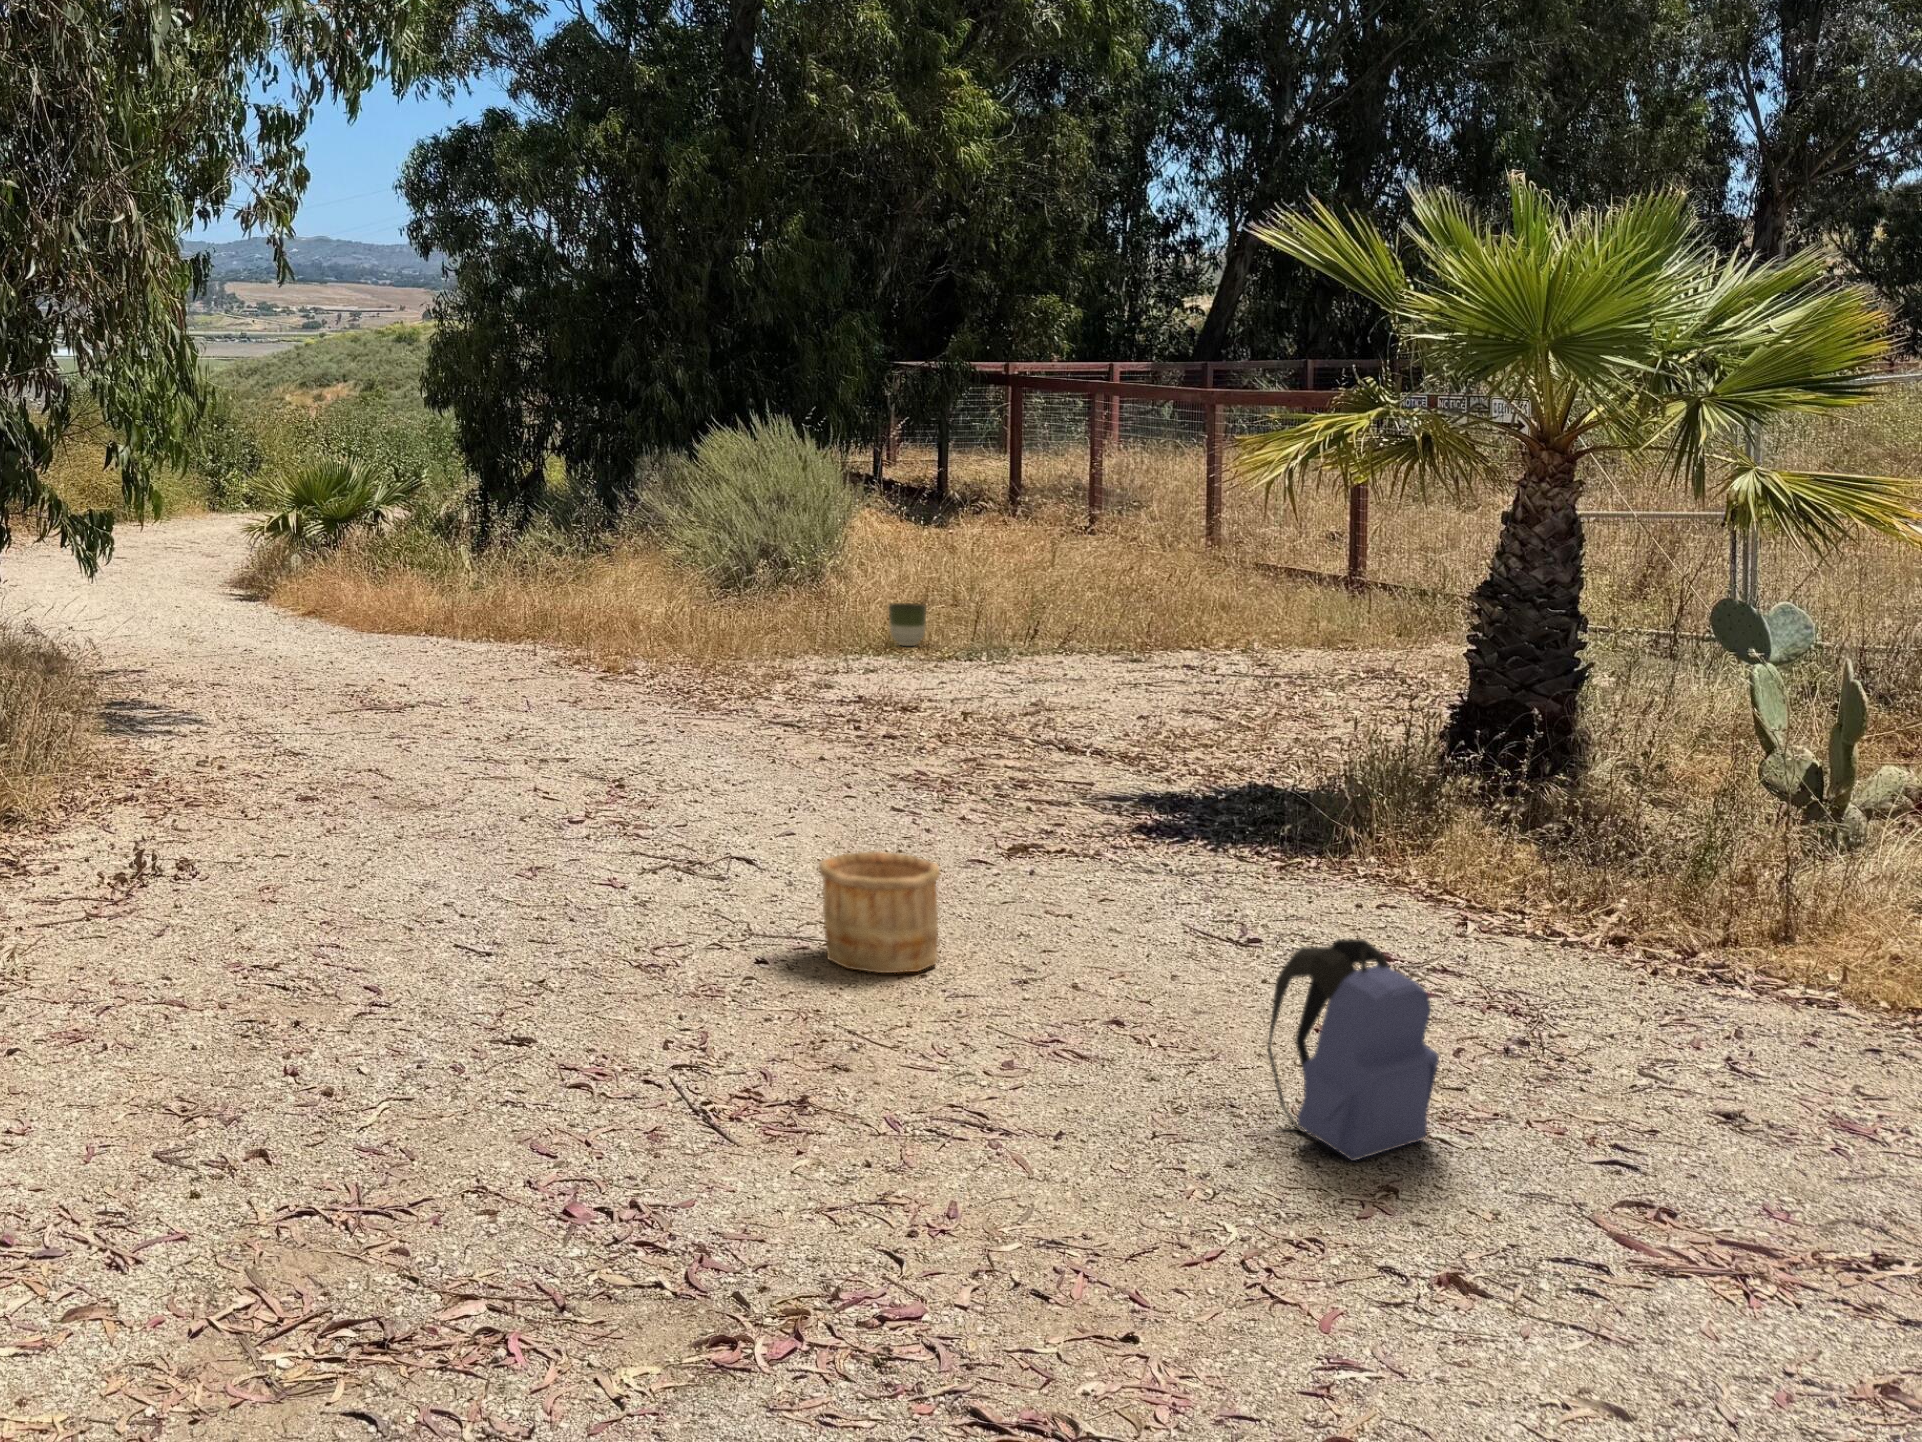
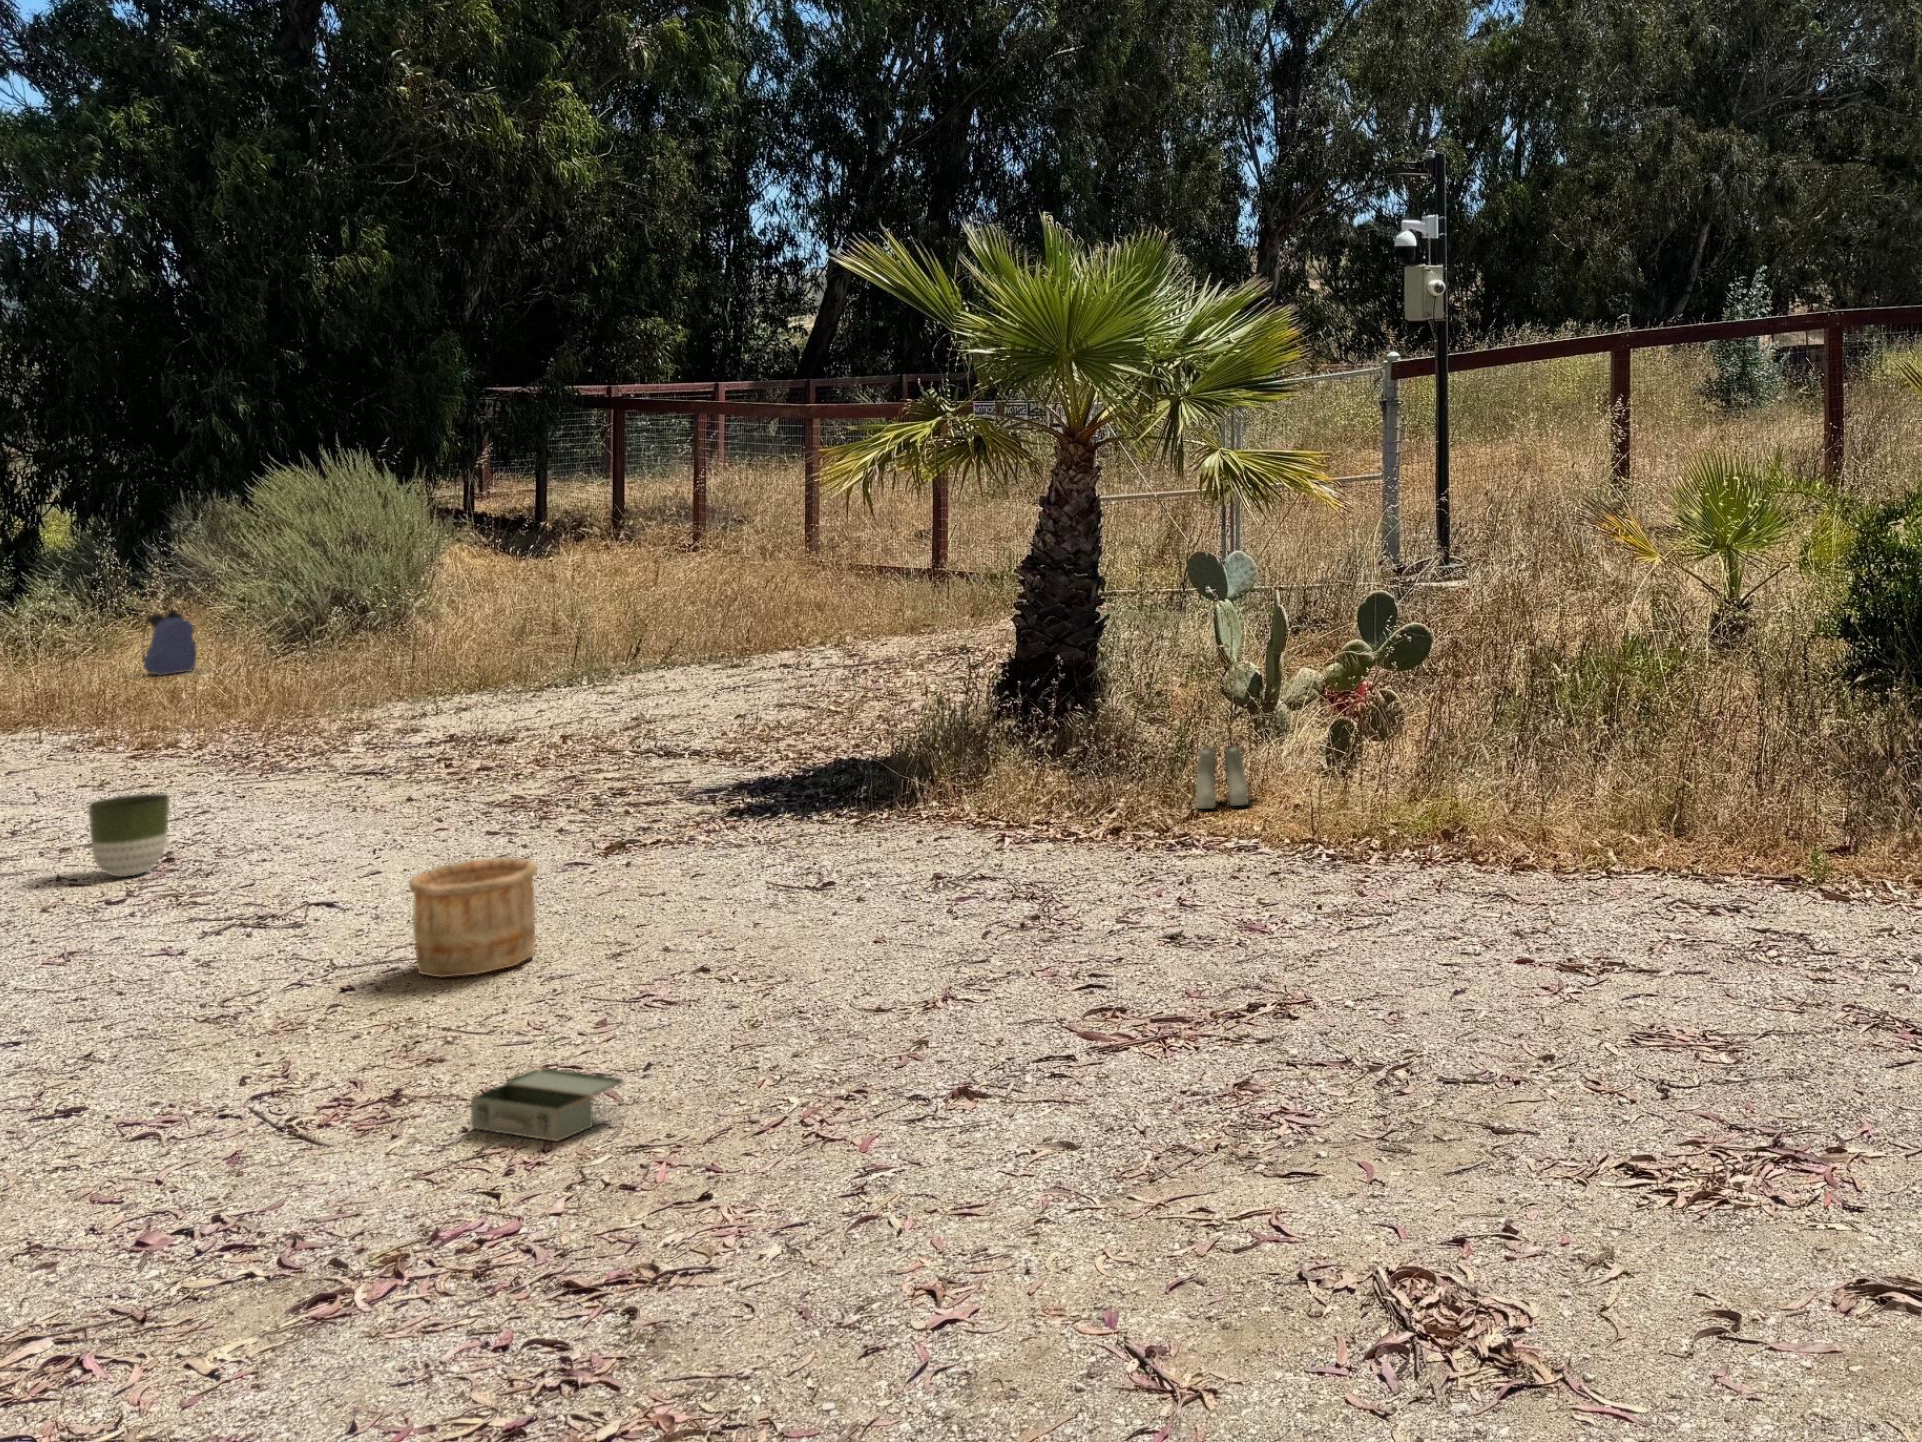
planter: present [889,603,926,646] -> present [89,794,169,877]
boots: none [1736,852,1818,937] -> present [1196,746,1248,809]
backpack: present [1268,939,1439,1161] -> present [141,611,197,676]
toolbox: none [872,1112,1031,1208] -> present [471,1068,623,1141]

